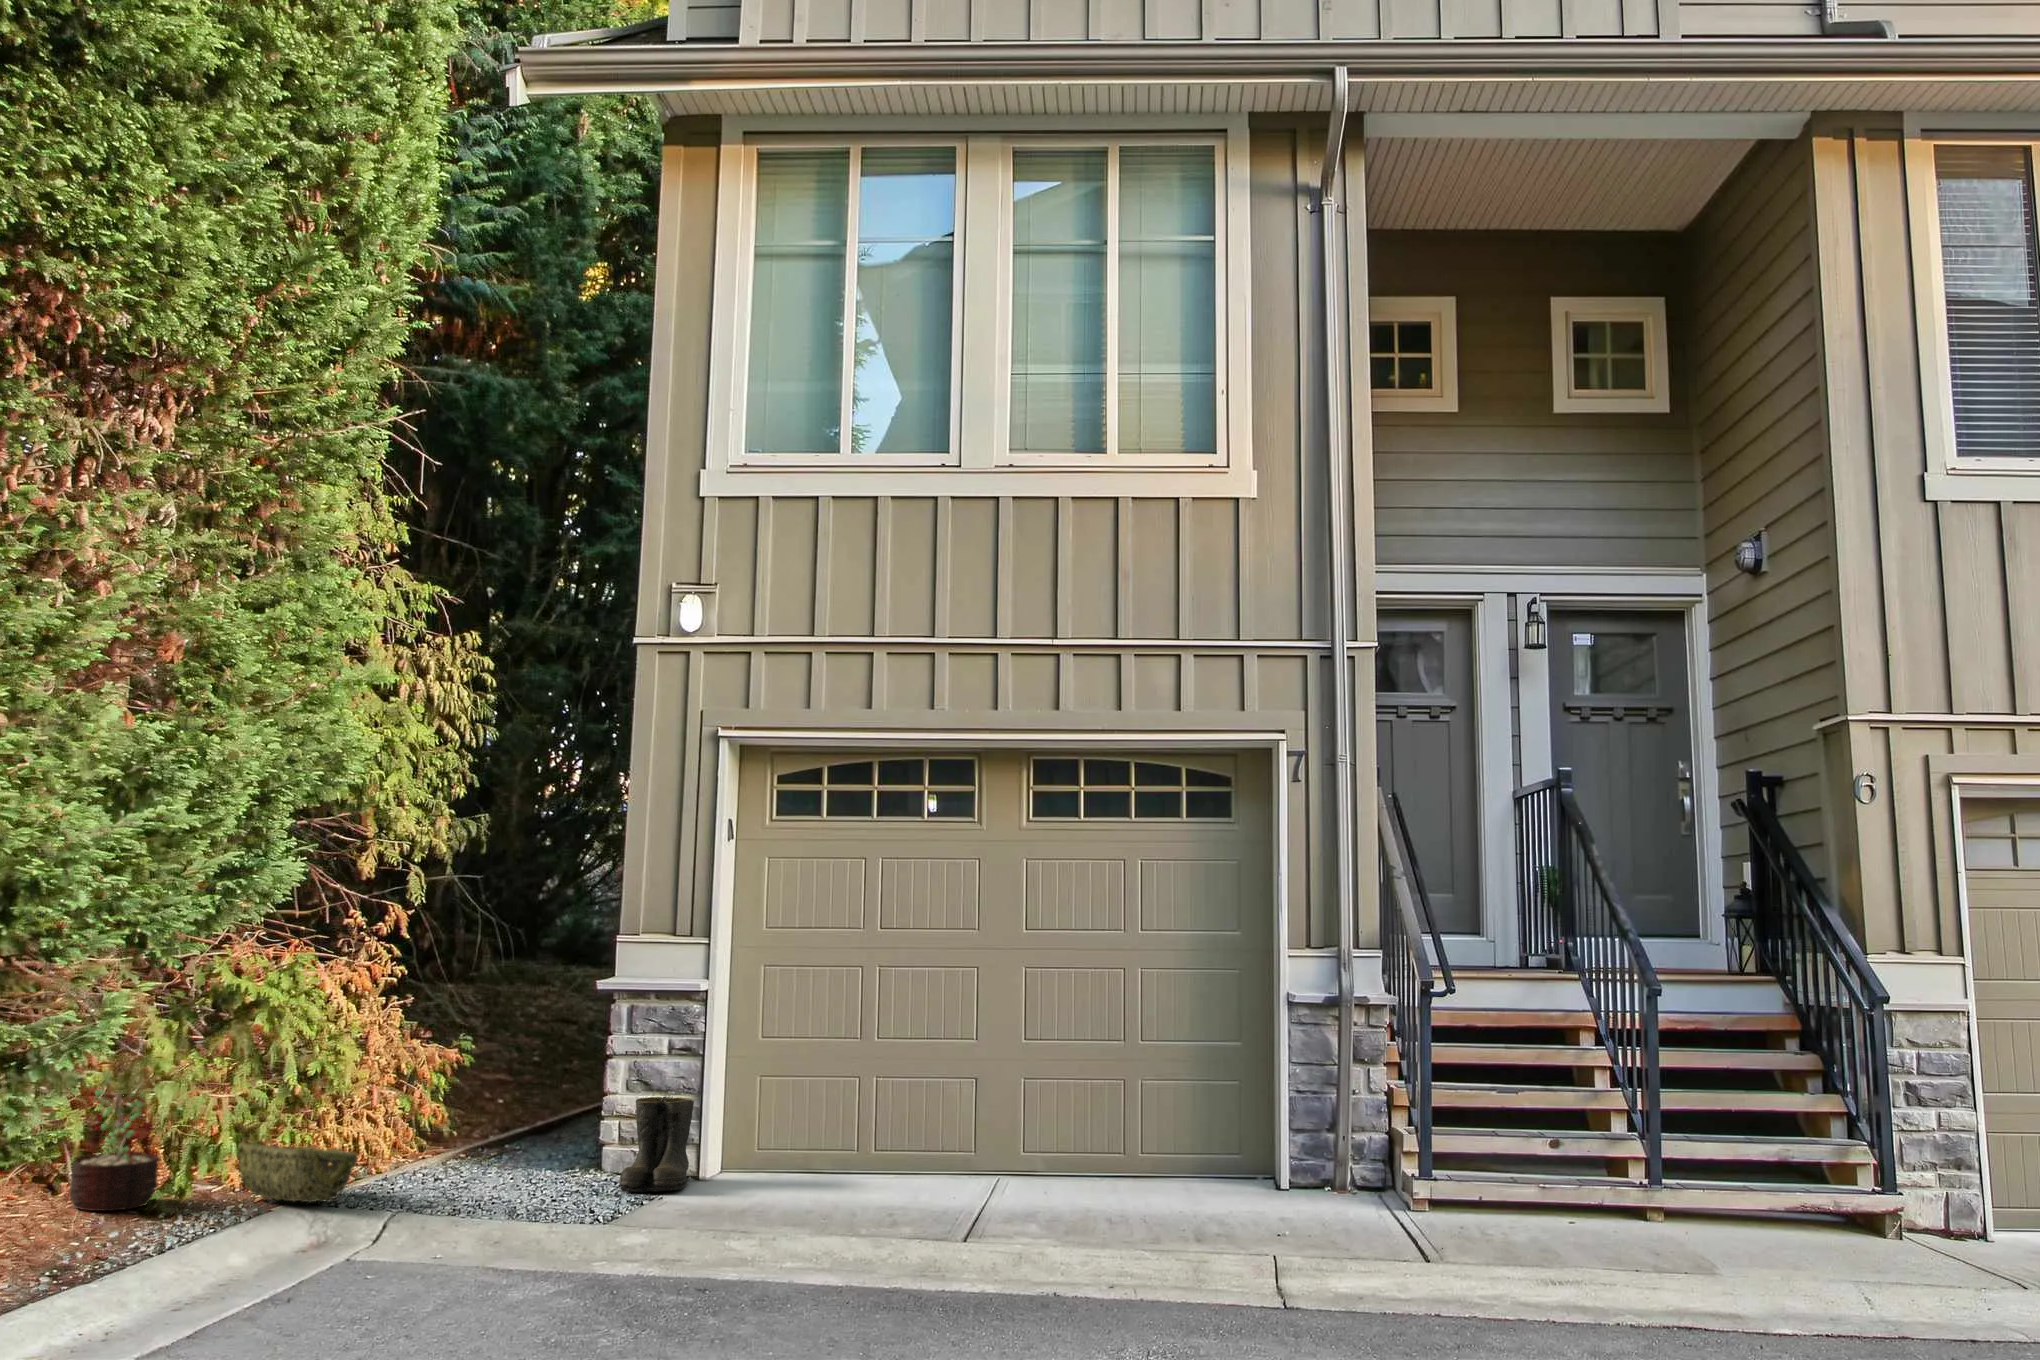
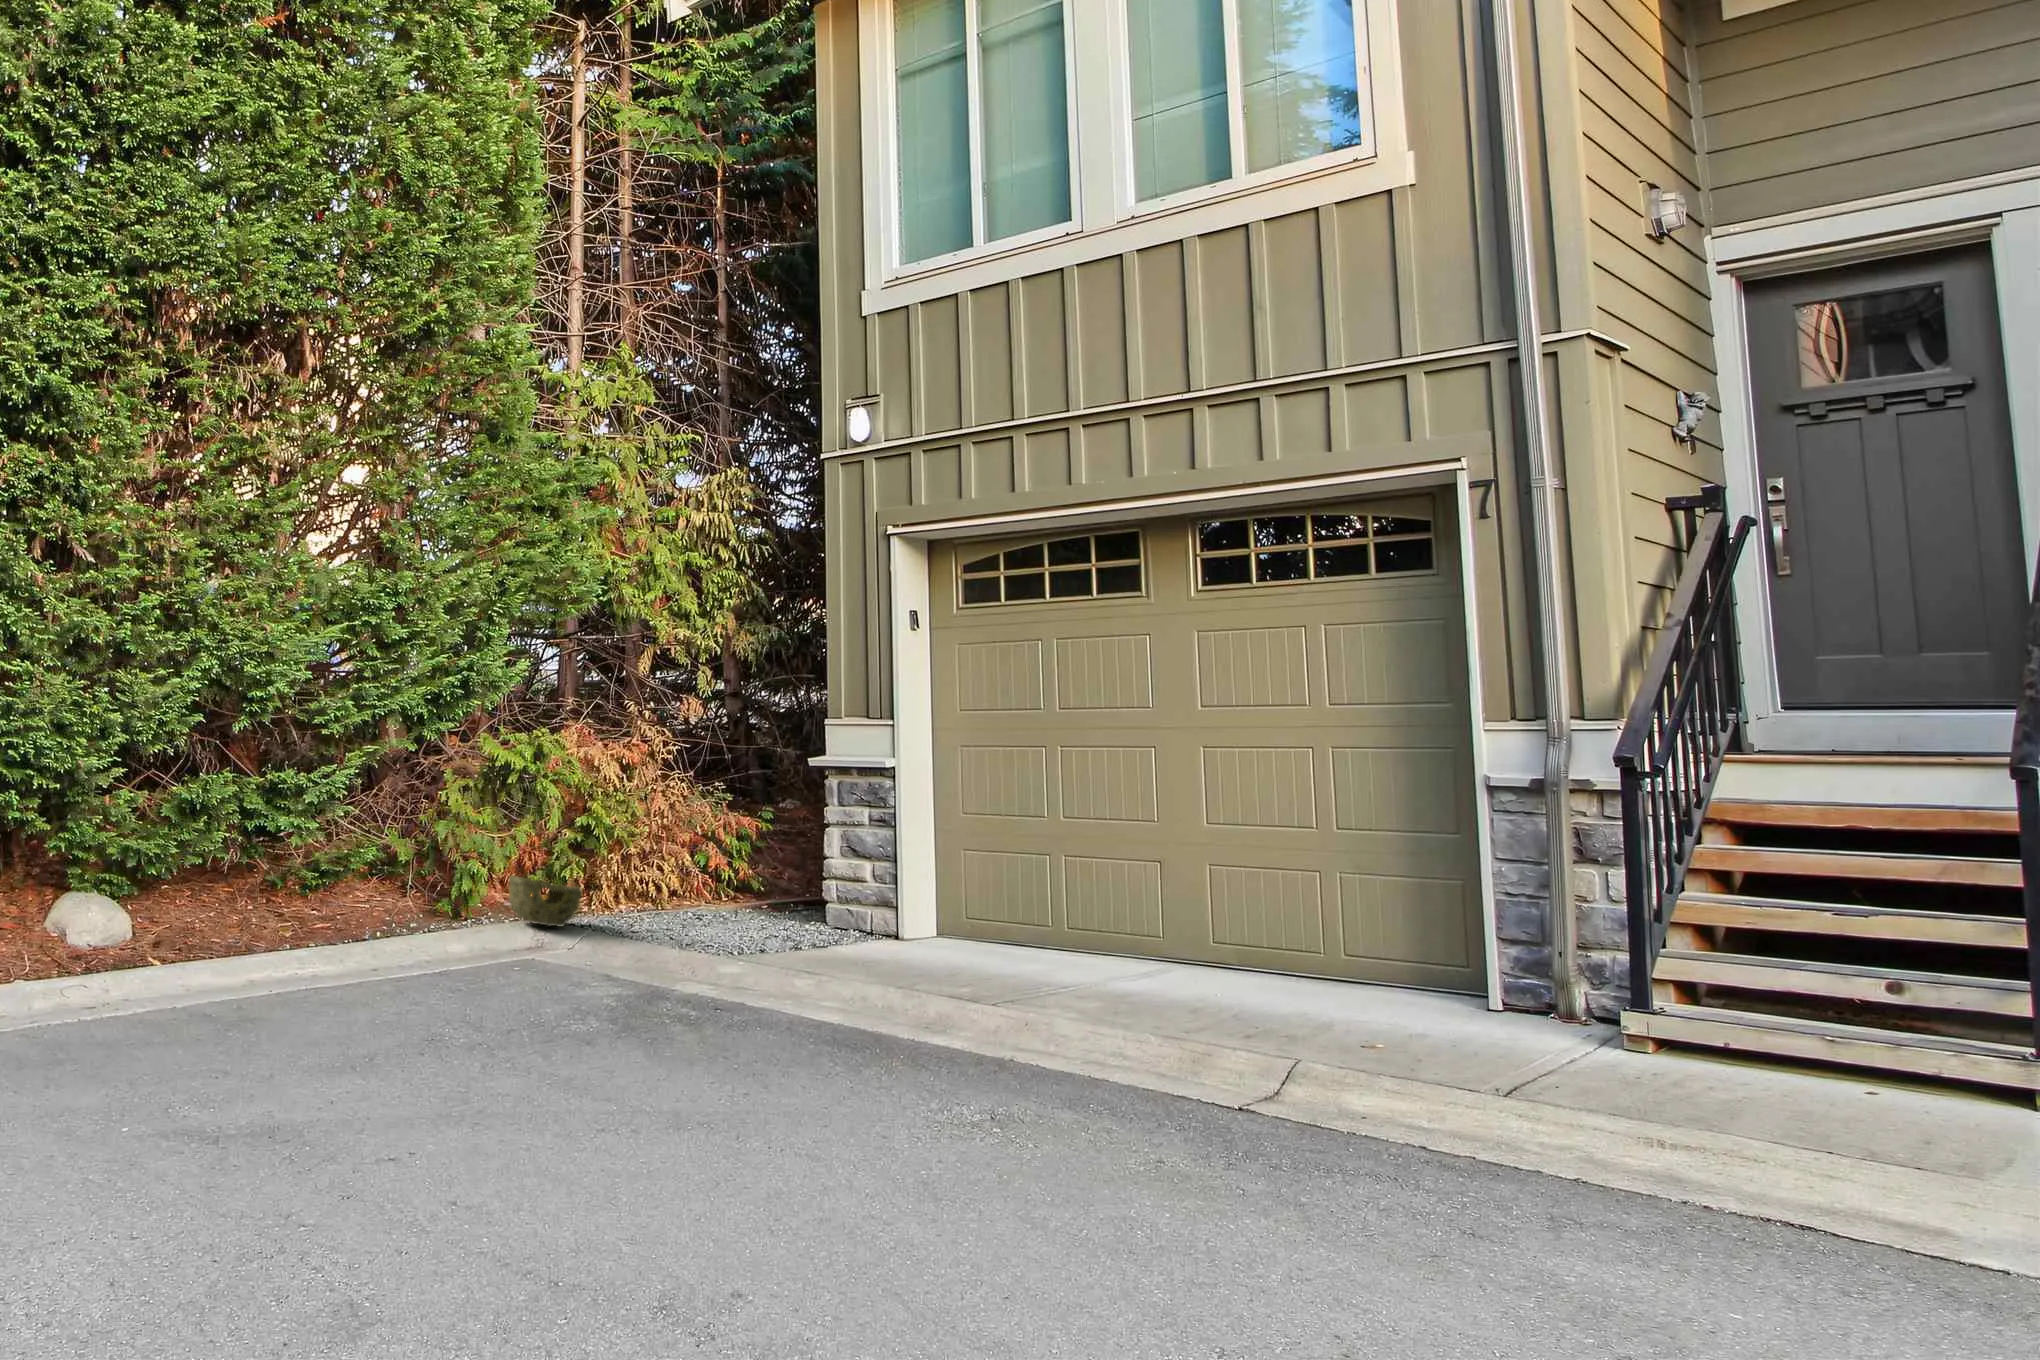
decorative plant: present [69,1073,159,1211] -> none [392,801,457,918]
boots: present [620,1097,694,1192] -> none [801,864,890,949]

